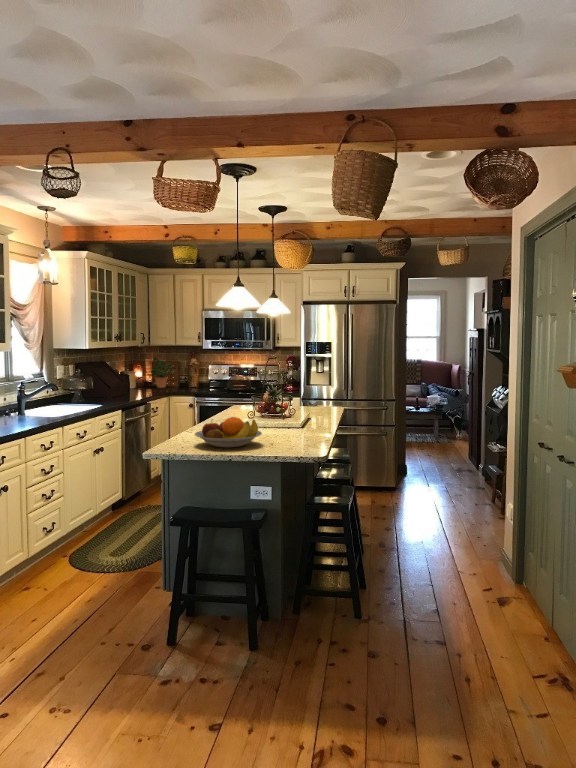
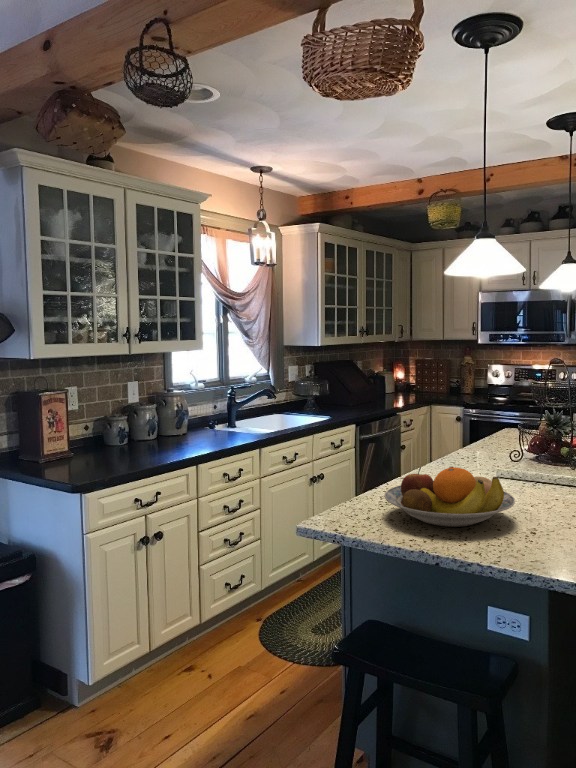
potted plant: present [149,357,176,388] -> none [409,354,446,393]

